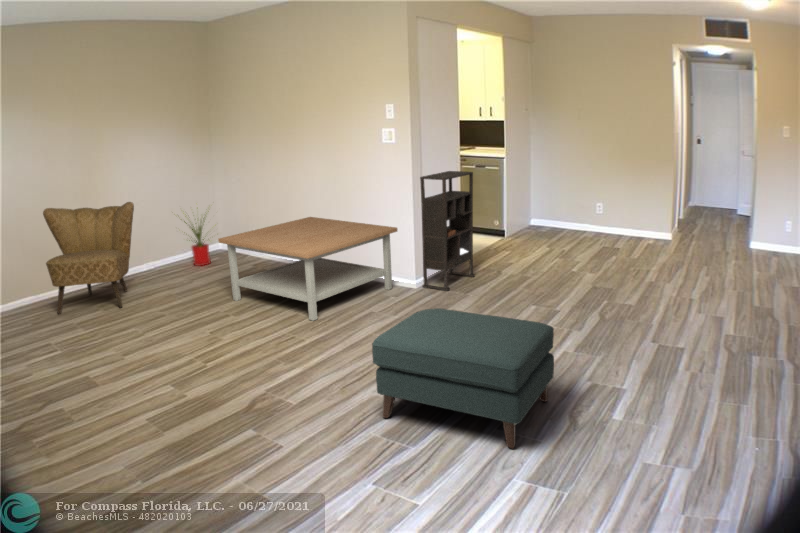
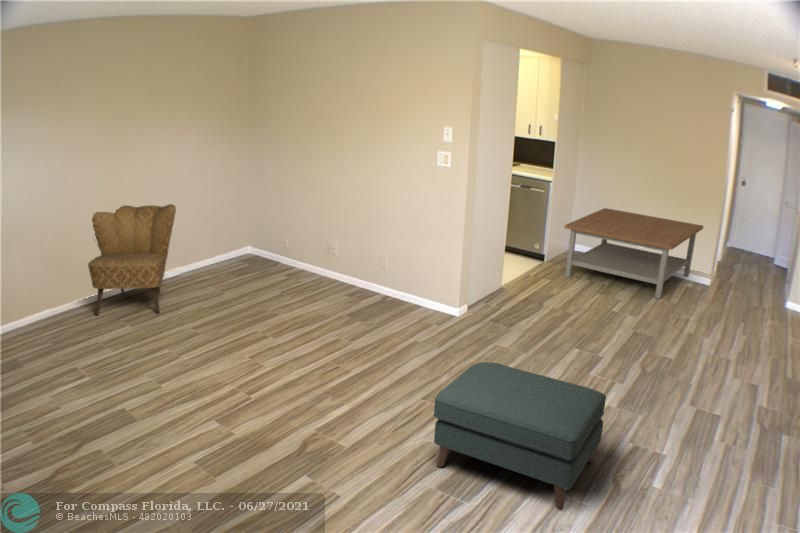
bookshelf: present [420,171,475,291] -> none [463,198,525,323]
house plant: present [181,213,211,266] -> none [205,199,256,267]
coffee table: present [218,217,398,321] -> present [565,208,703,299]

